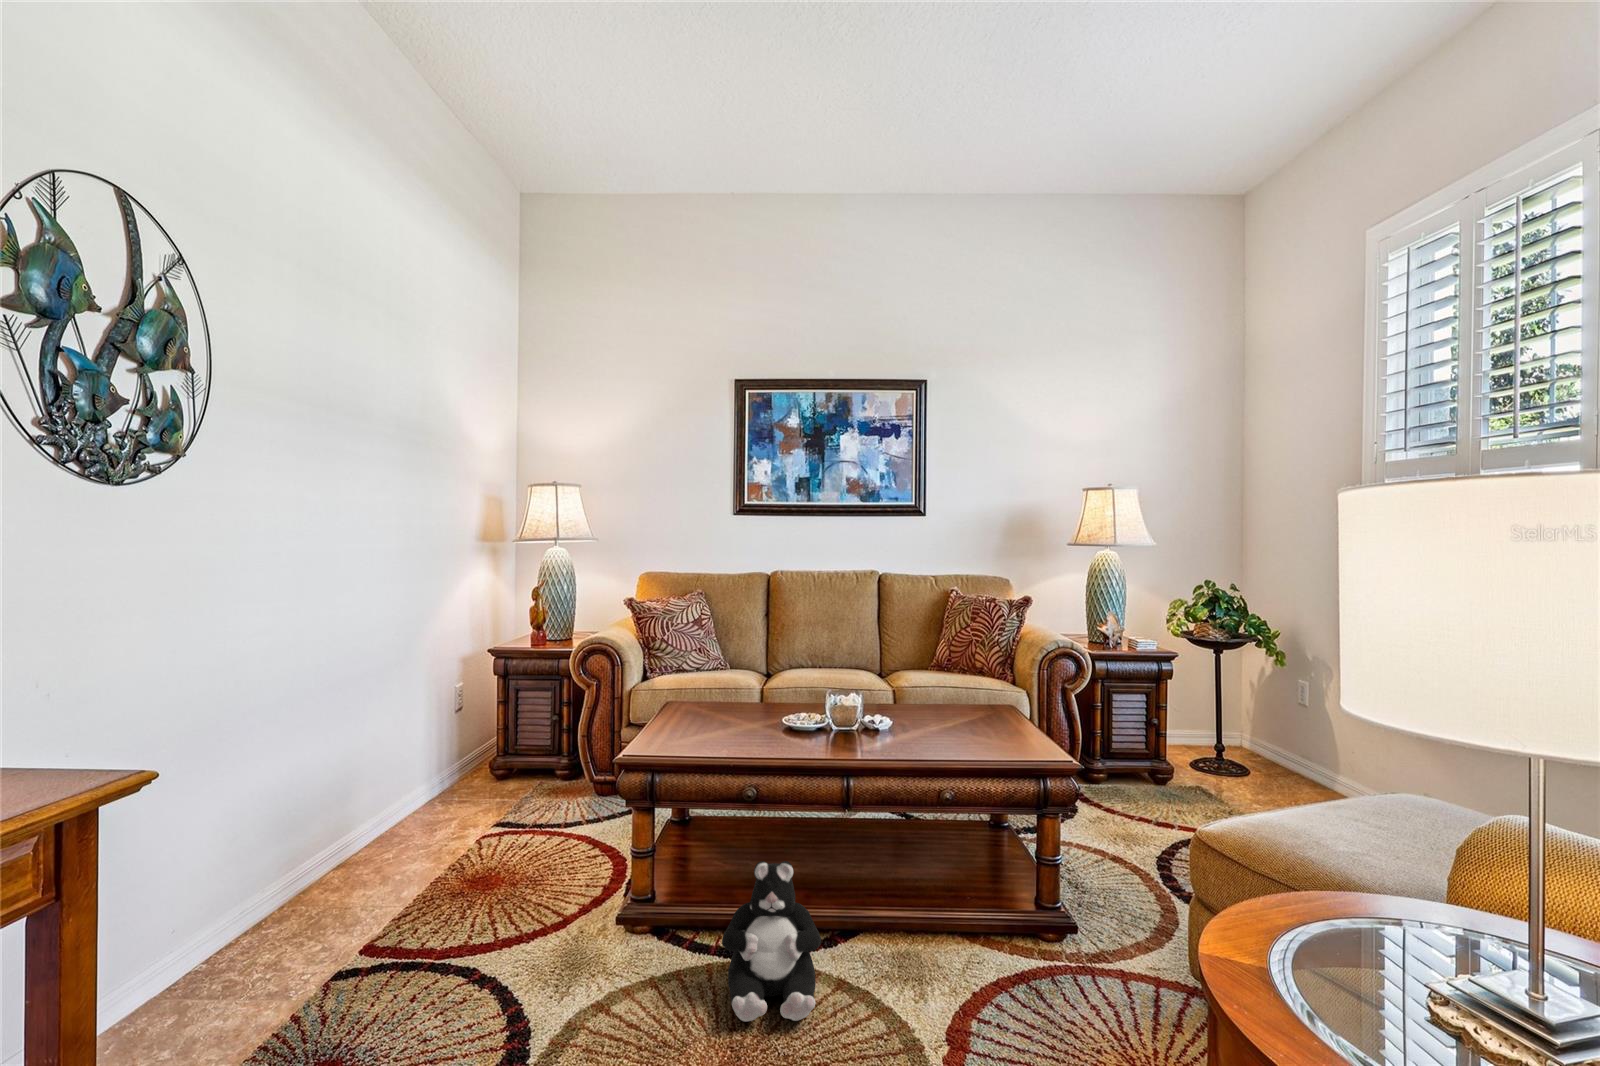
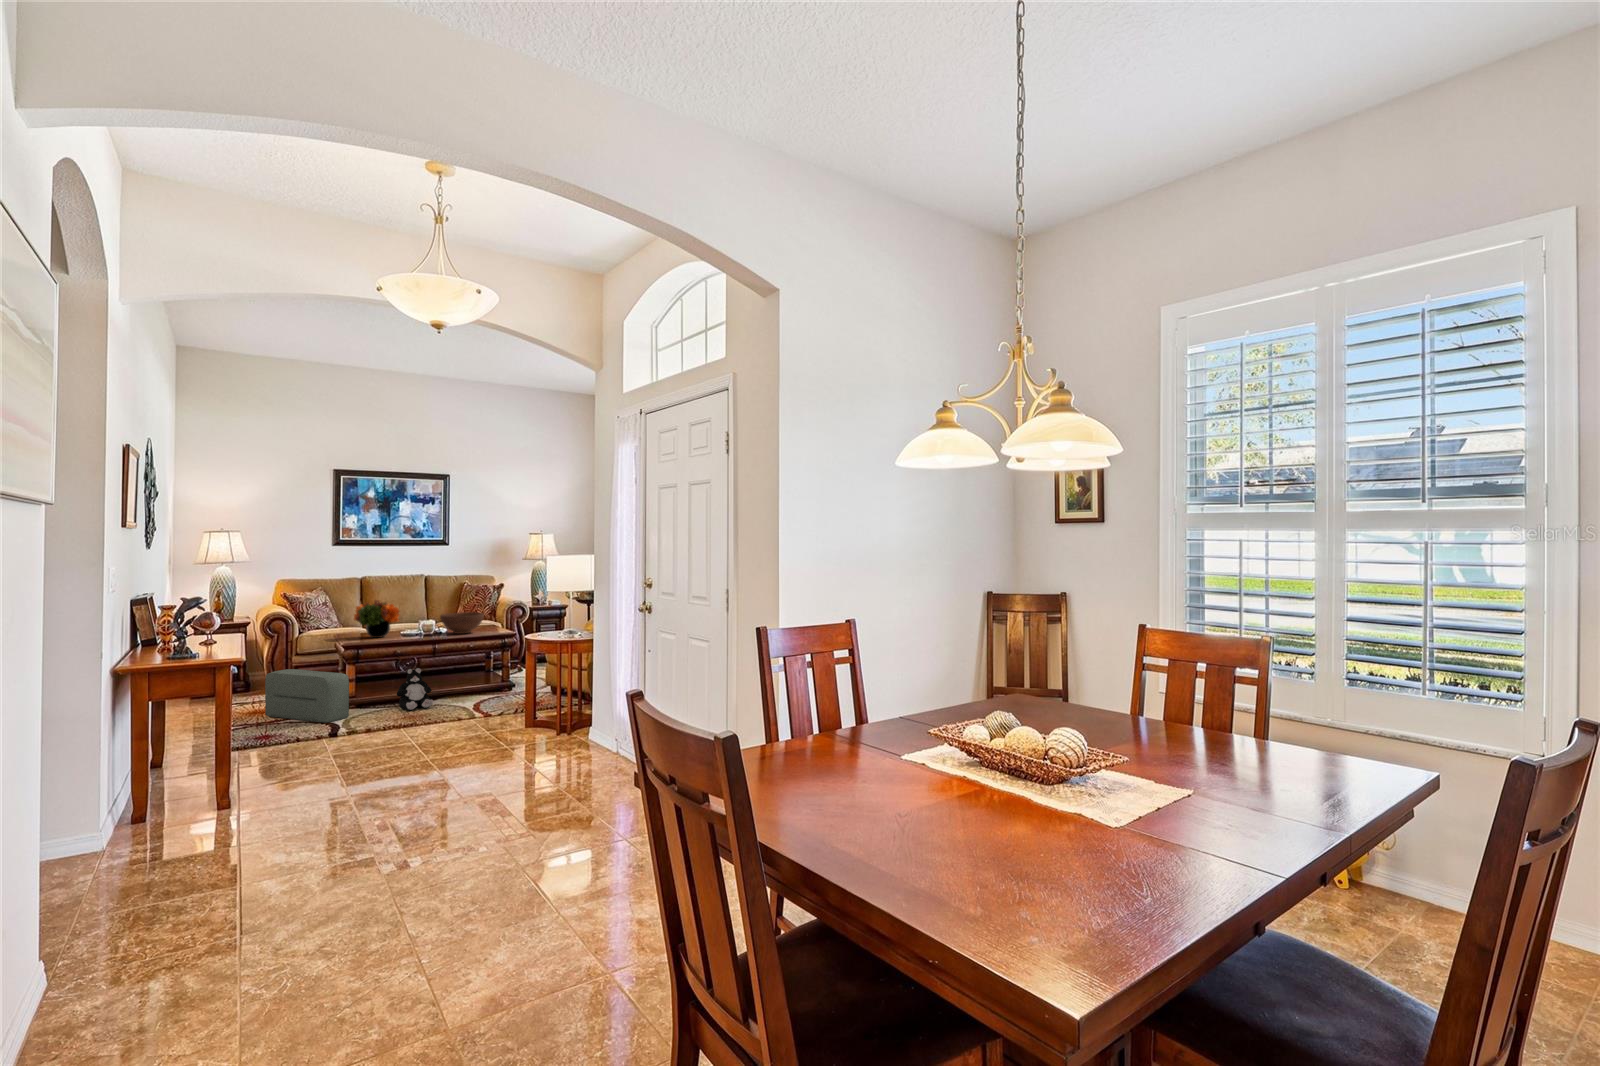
flower arrangement: none [686,630,788,724] -> present [354,600,399,638]
fruit bowl: none [874,673,985,738] -> present [440,612,484,634]
pouf: none [461,797,584,1027] -> present [265,669,349,723]

